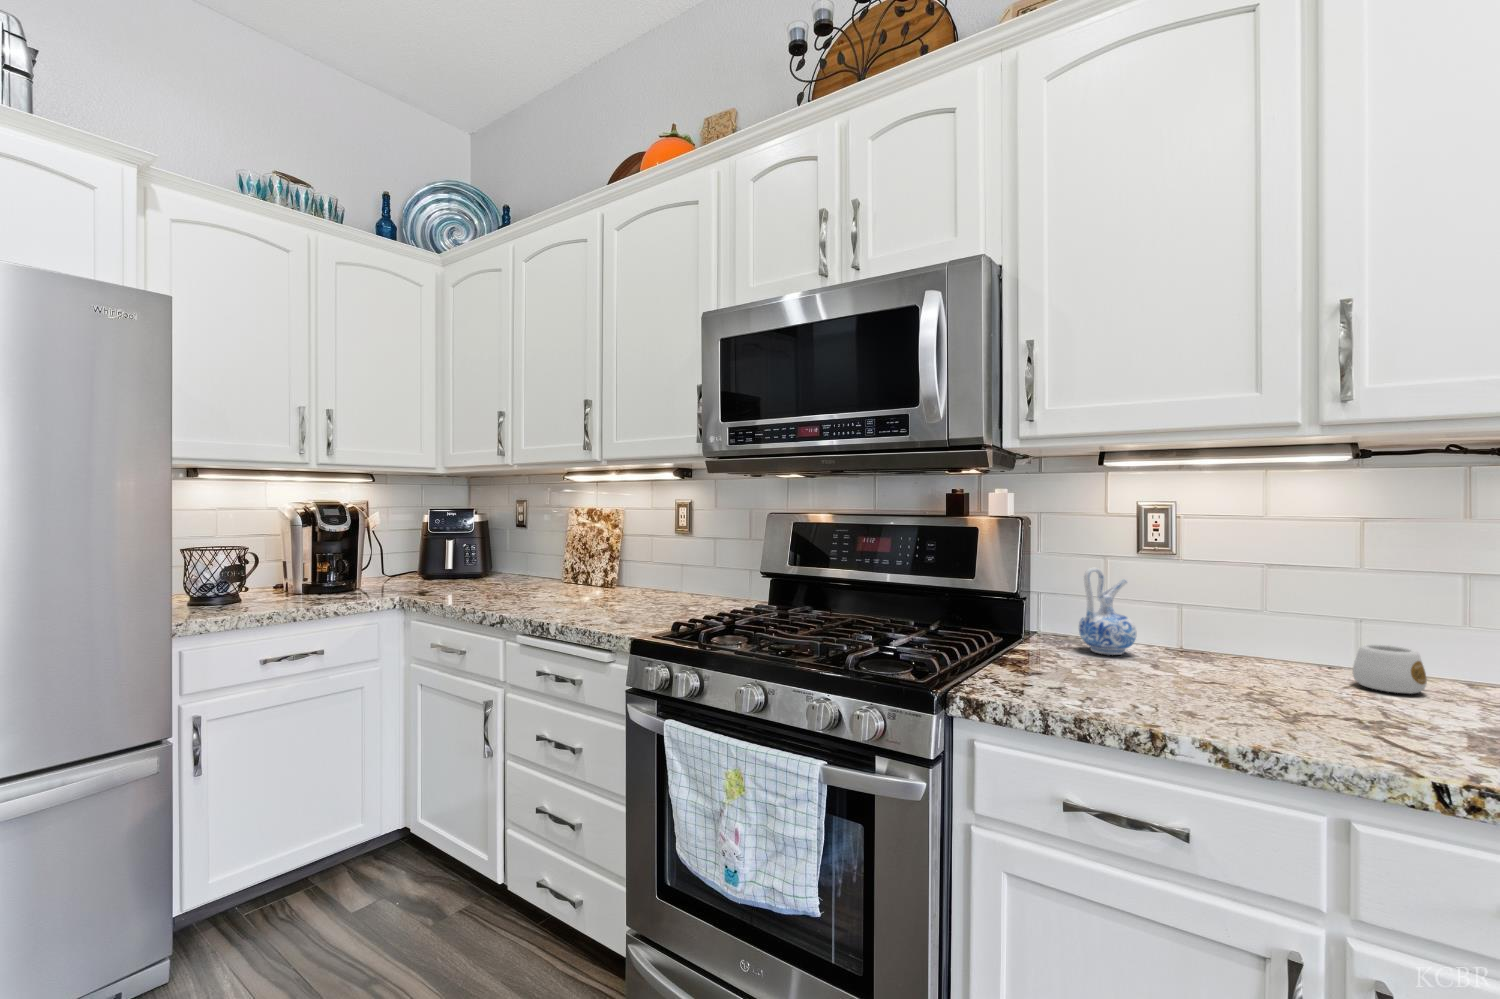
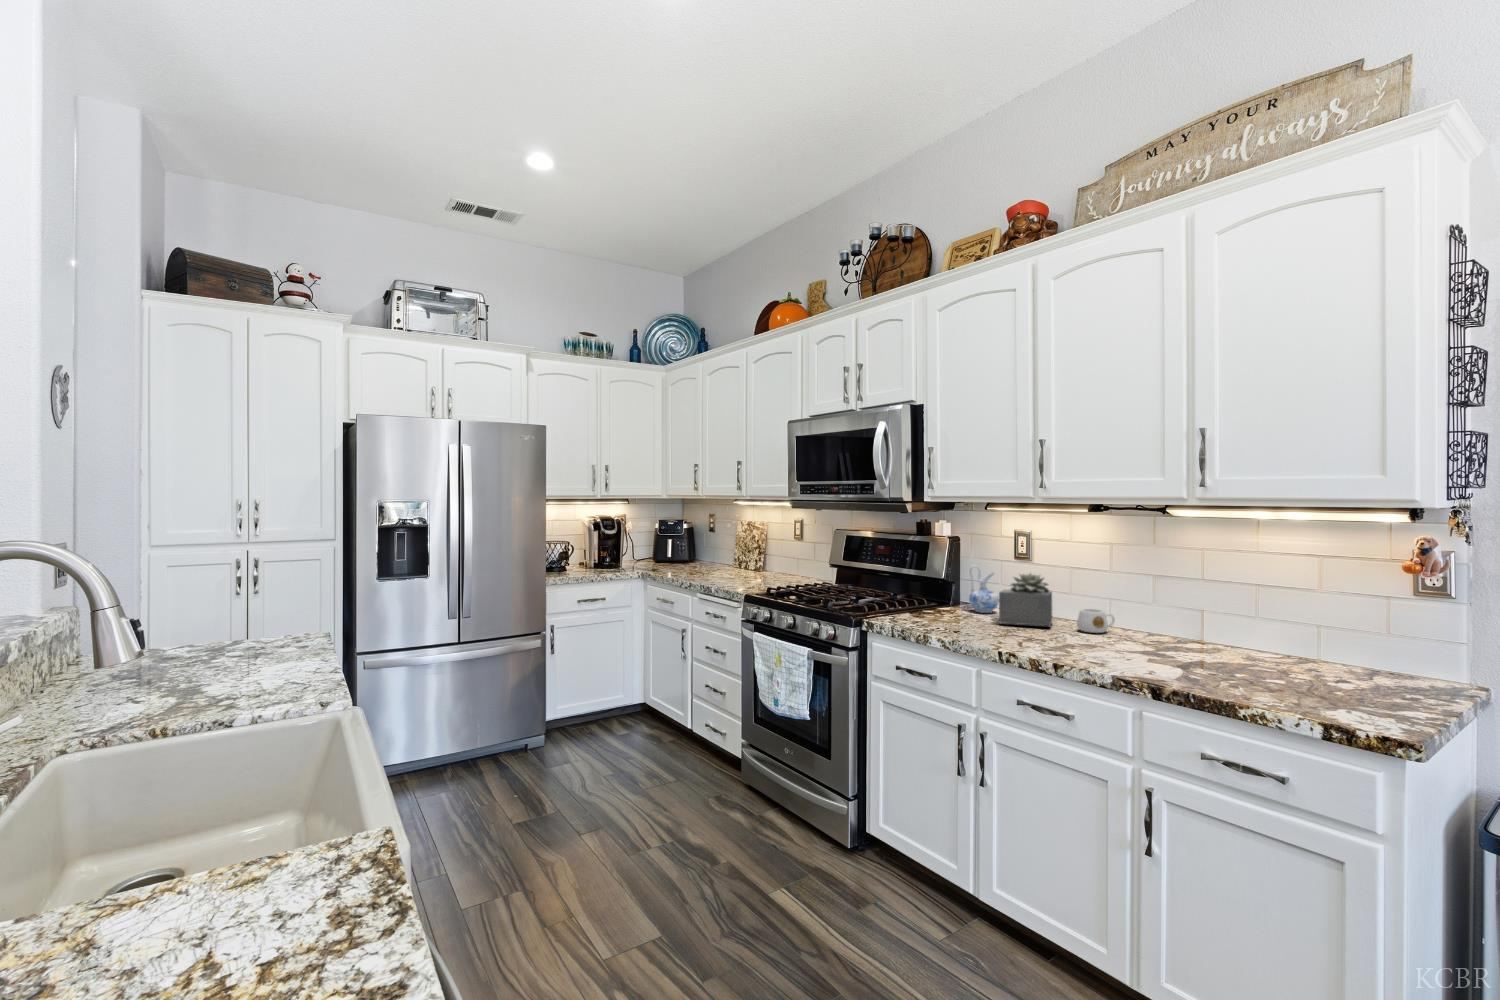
succulent plant: none [1179,578,1320,685] -> present [999,573,1052,627]

